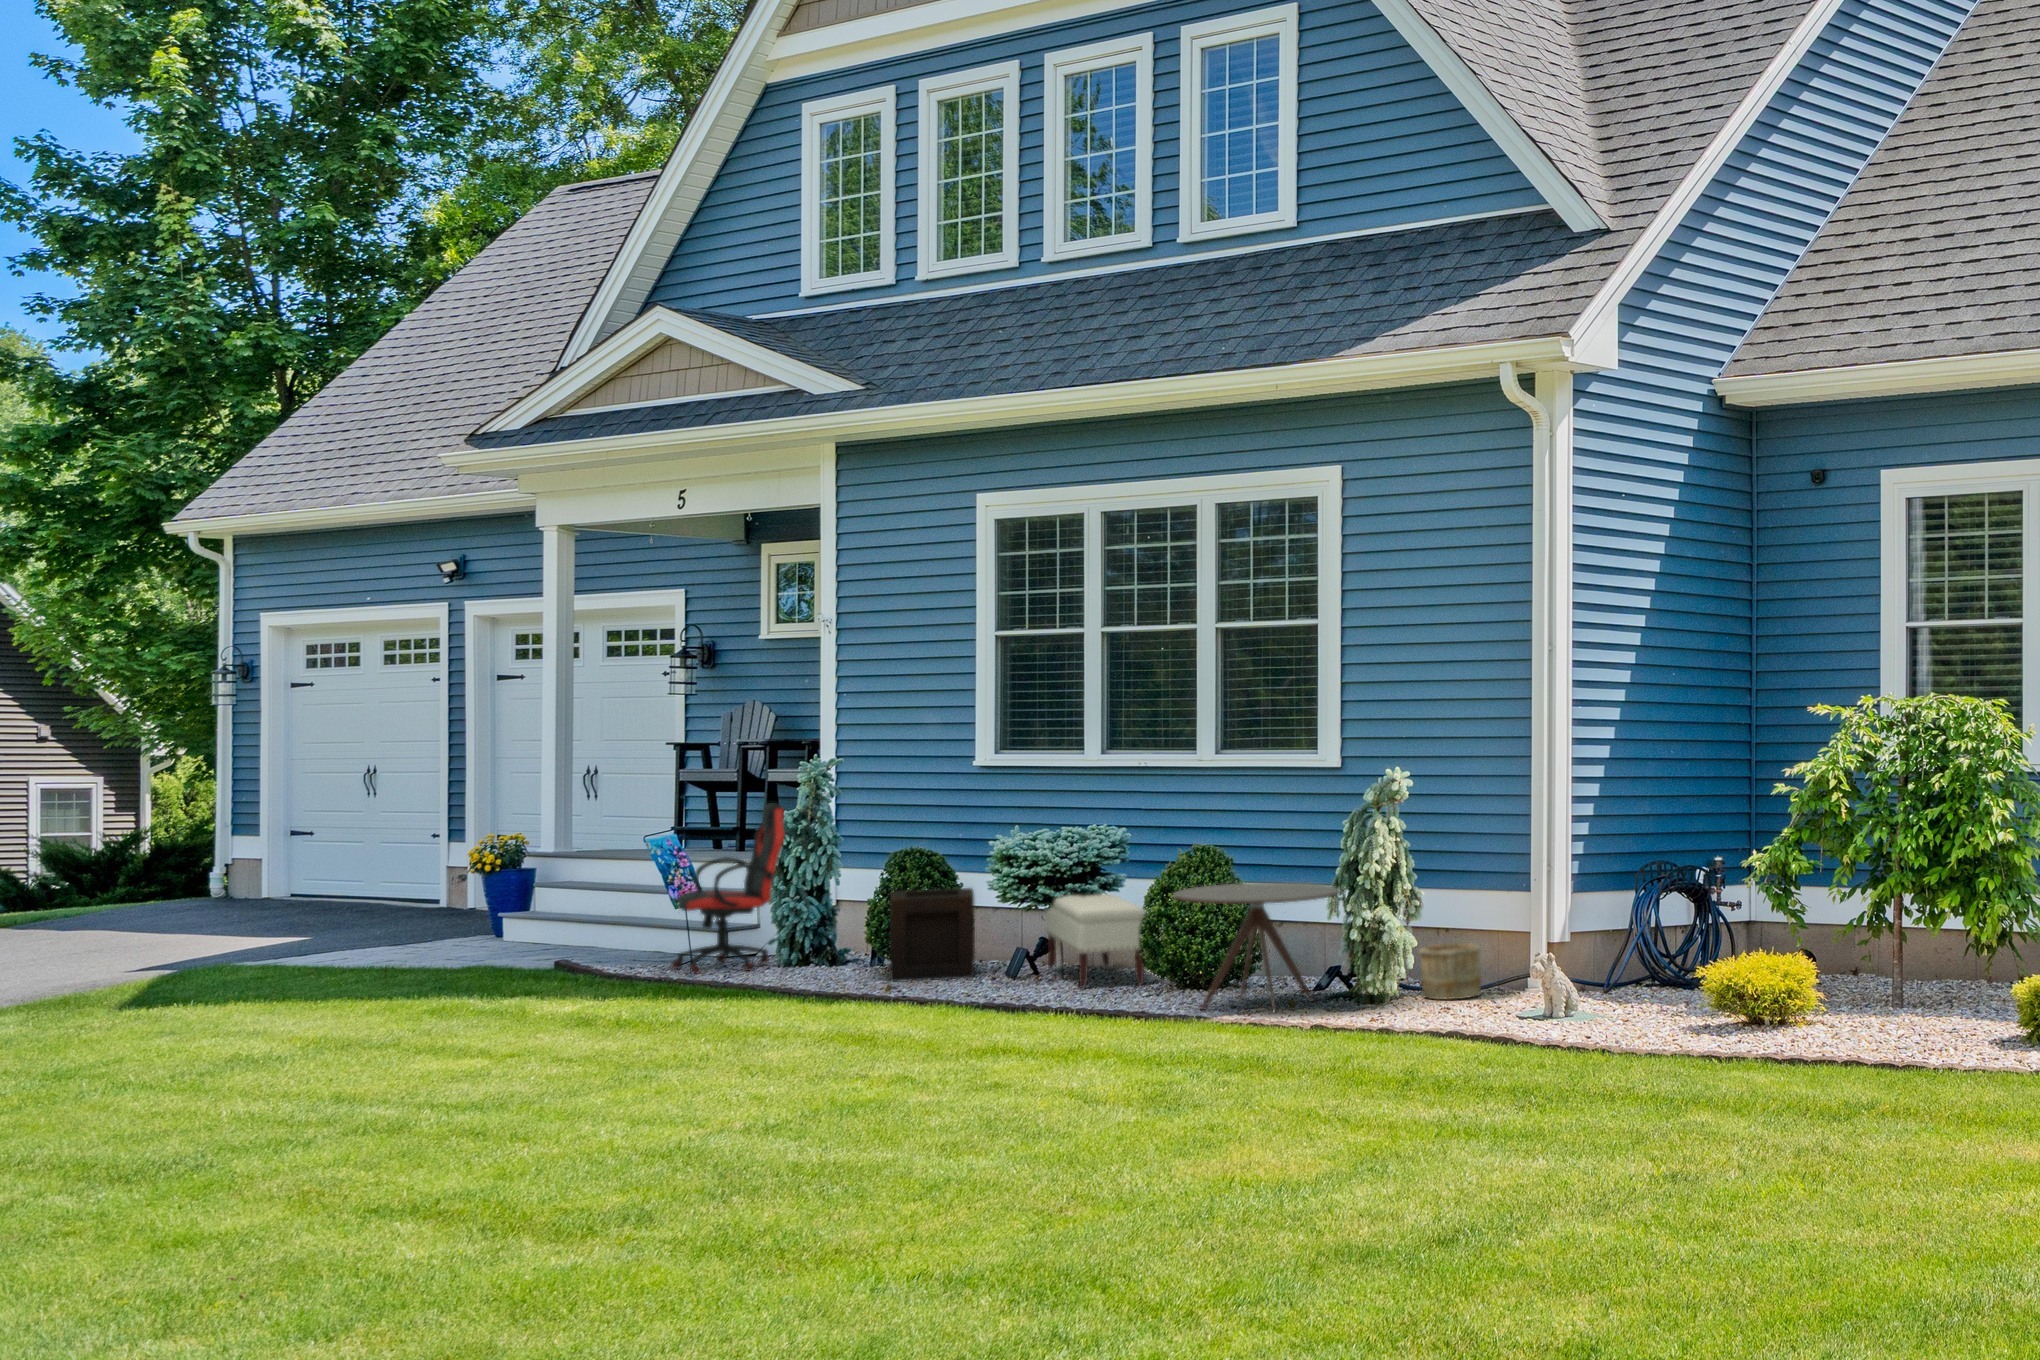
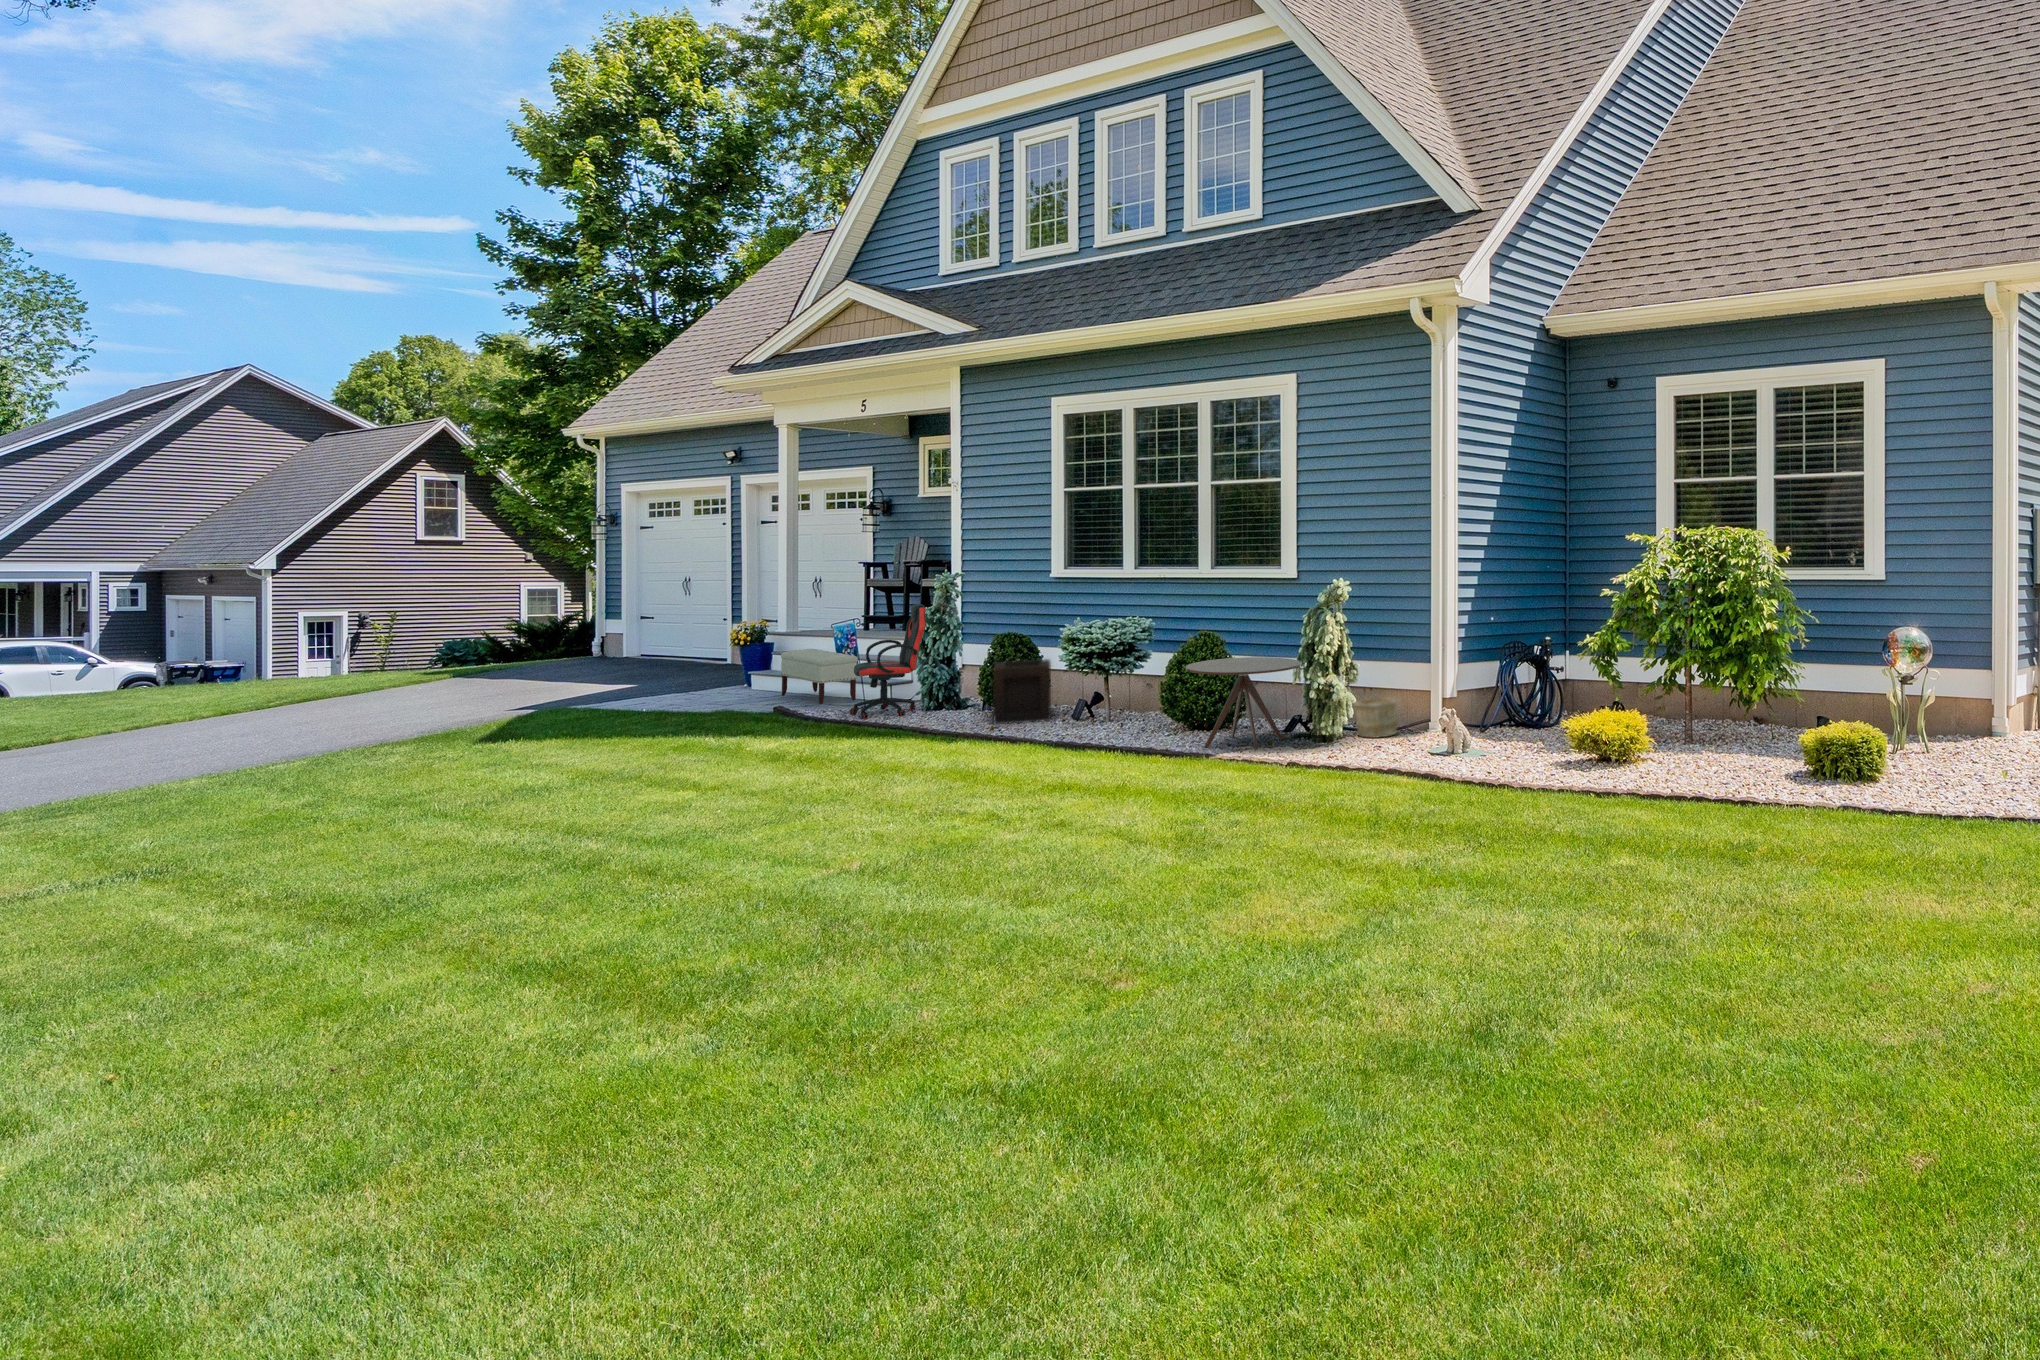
bench: present [1047,894,1145,989] -> present [781,649,858,704]

